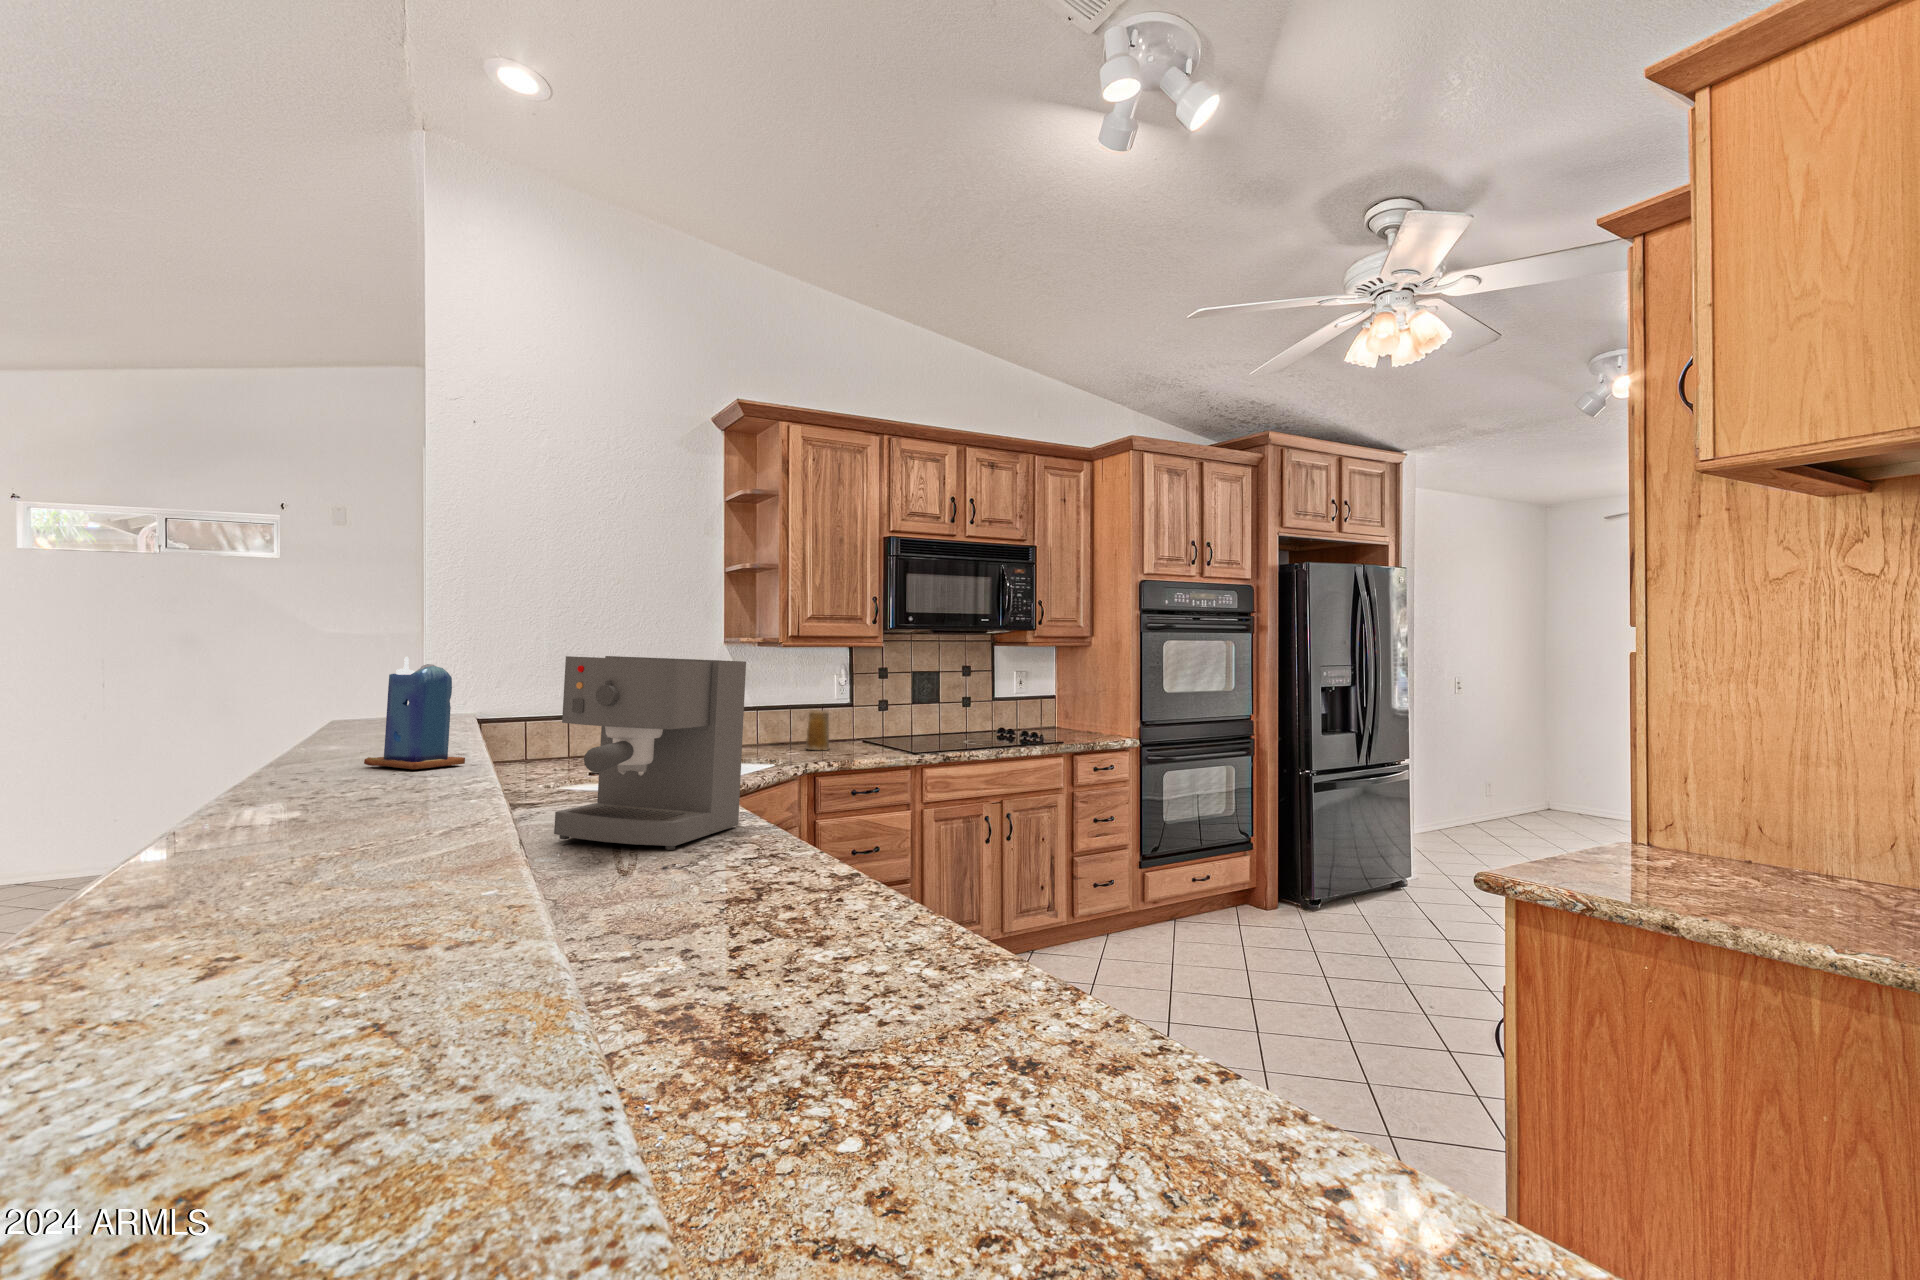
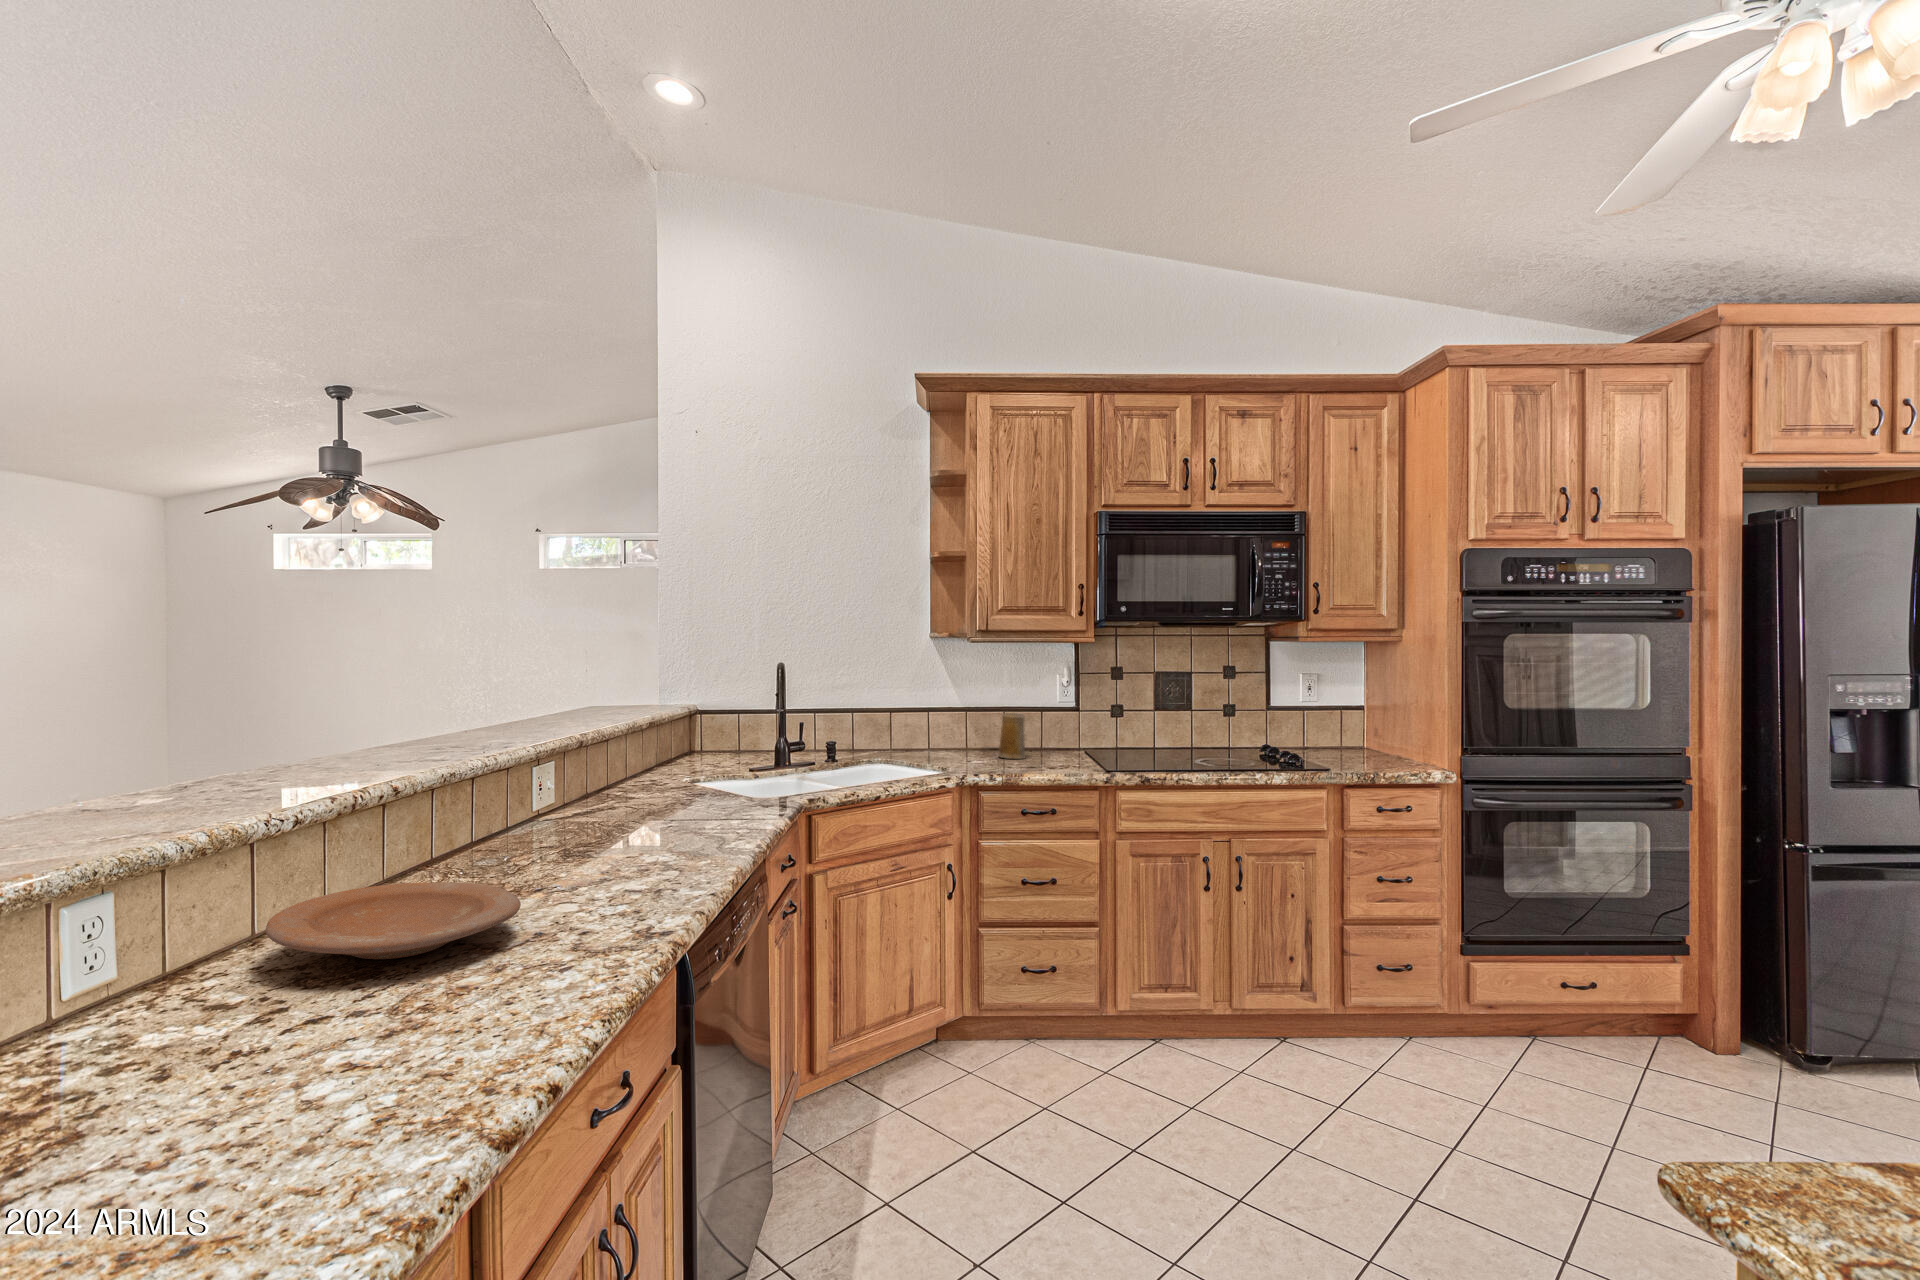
candle: present [364,656,465,769] -> none [365,654,443,760]
coffee maker: present [554,656,746,850] -> none [436,655,683,866]
plate: none [639,852,830,910] -> present [266,882,521,959]

